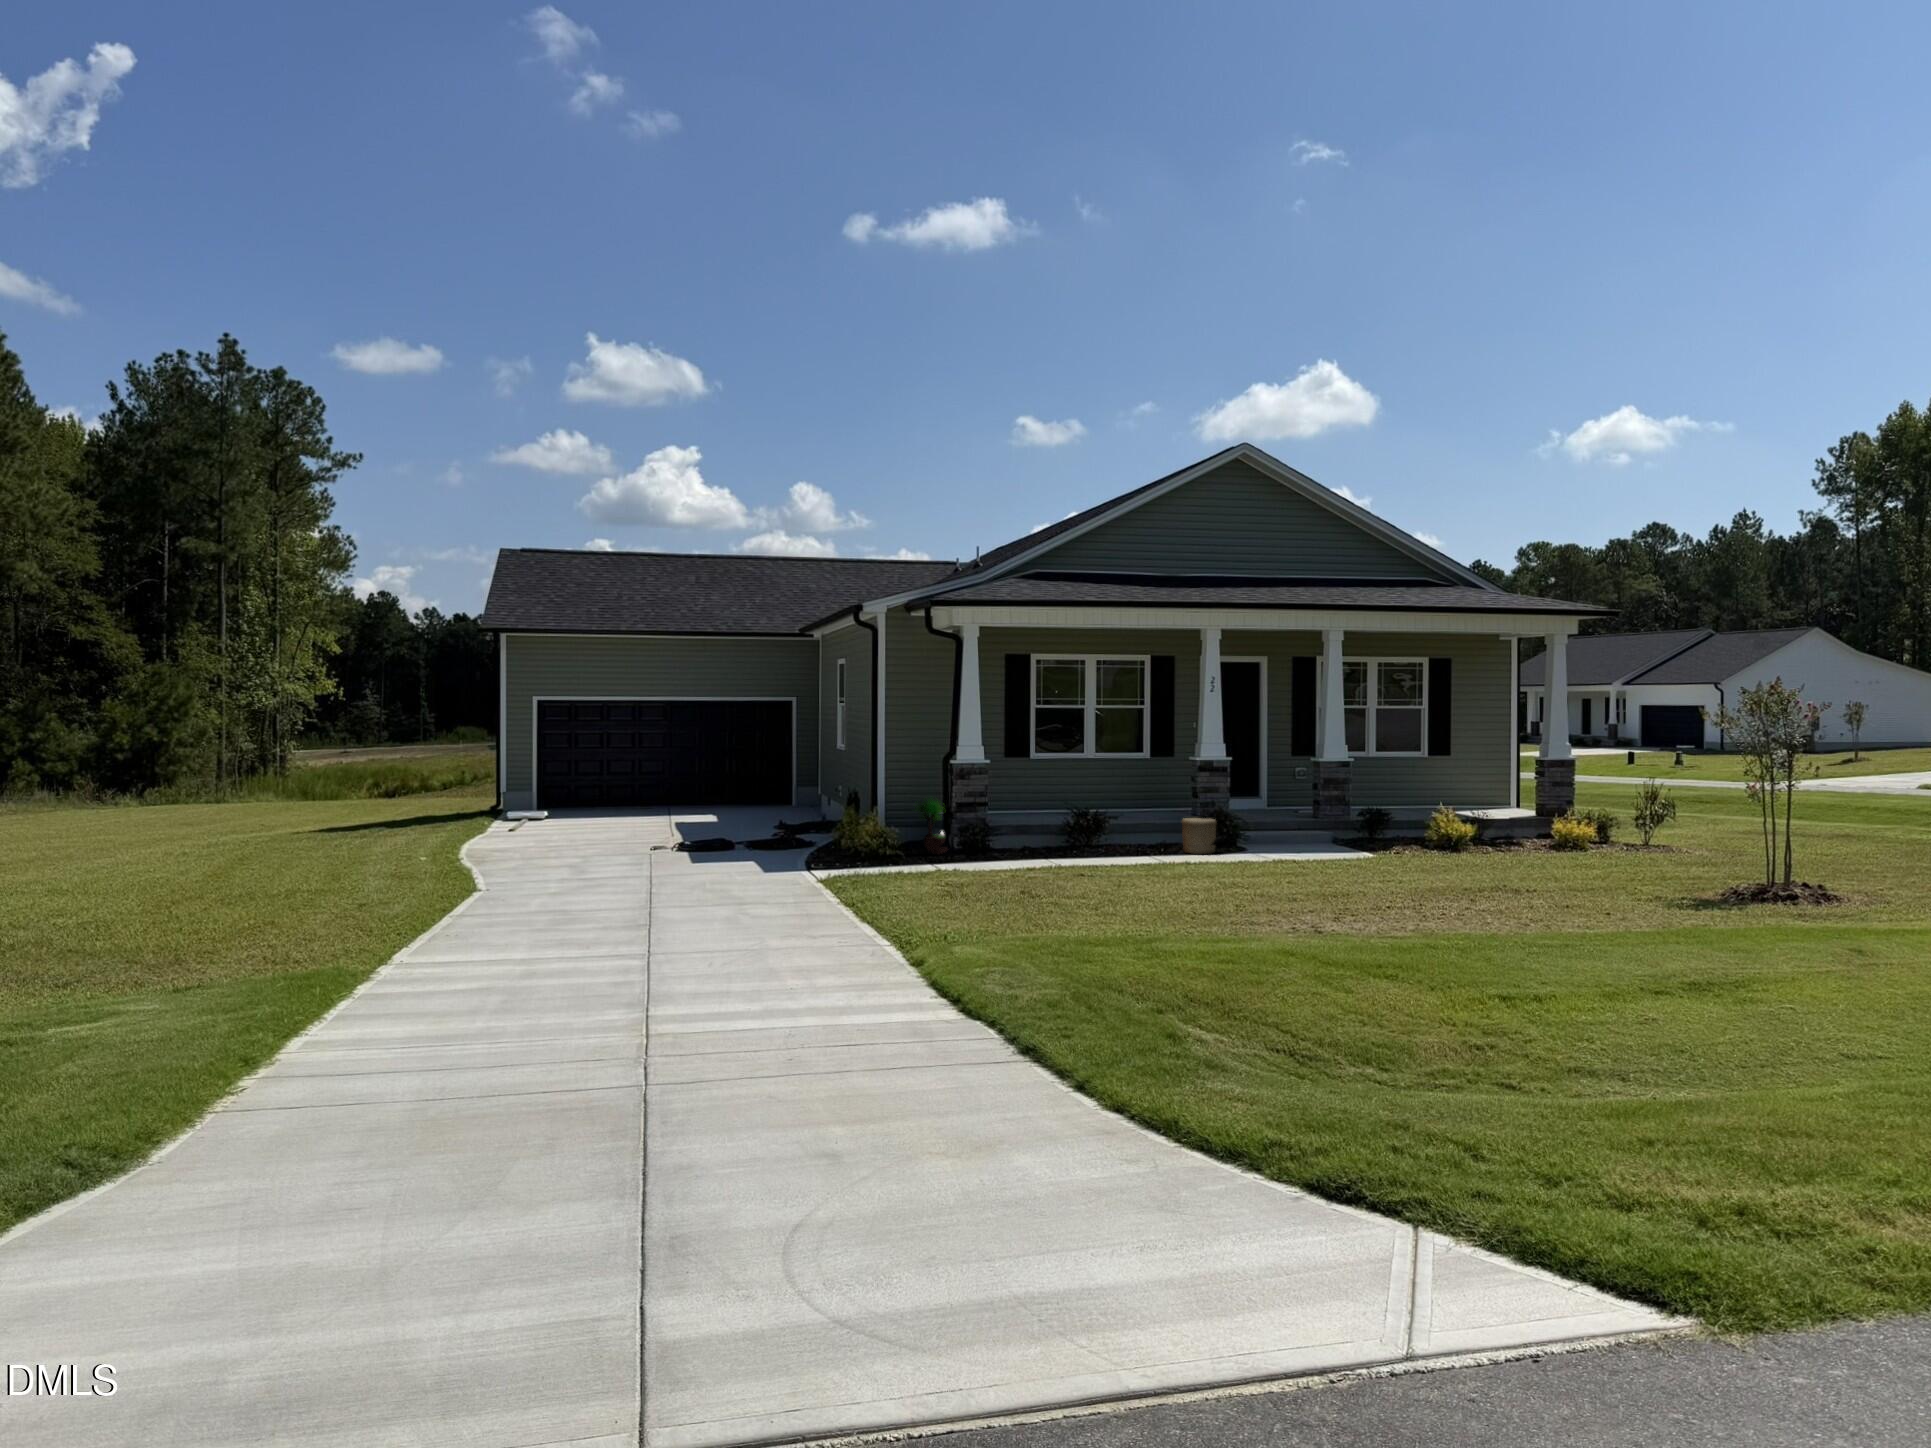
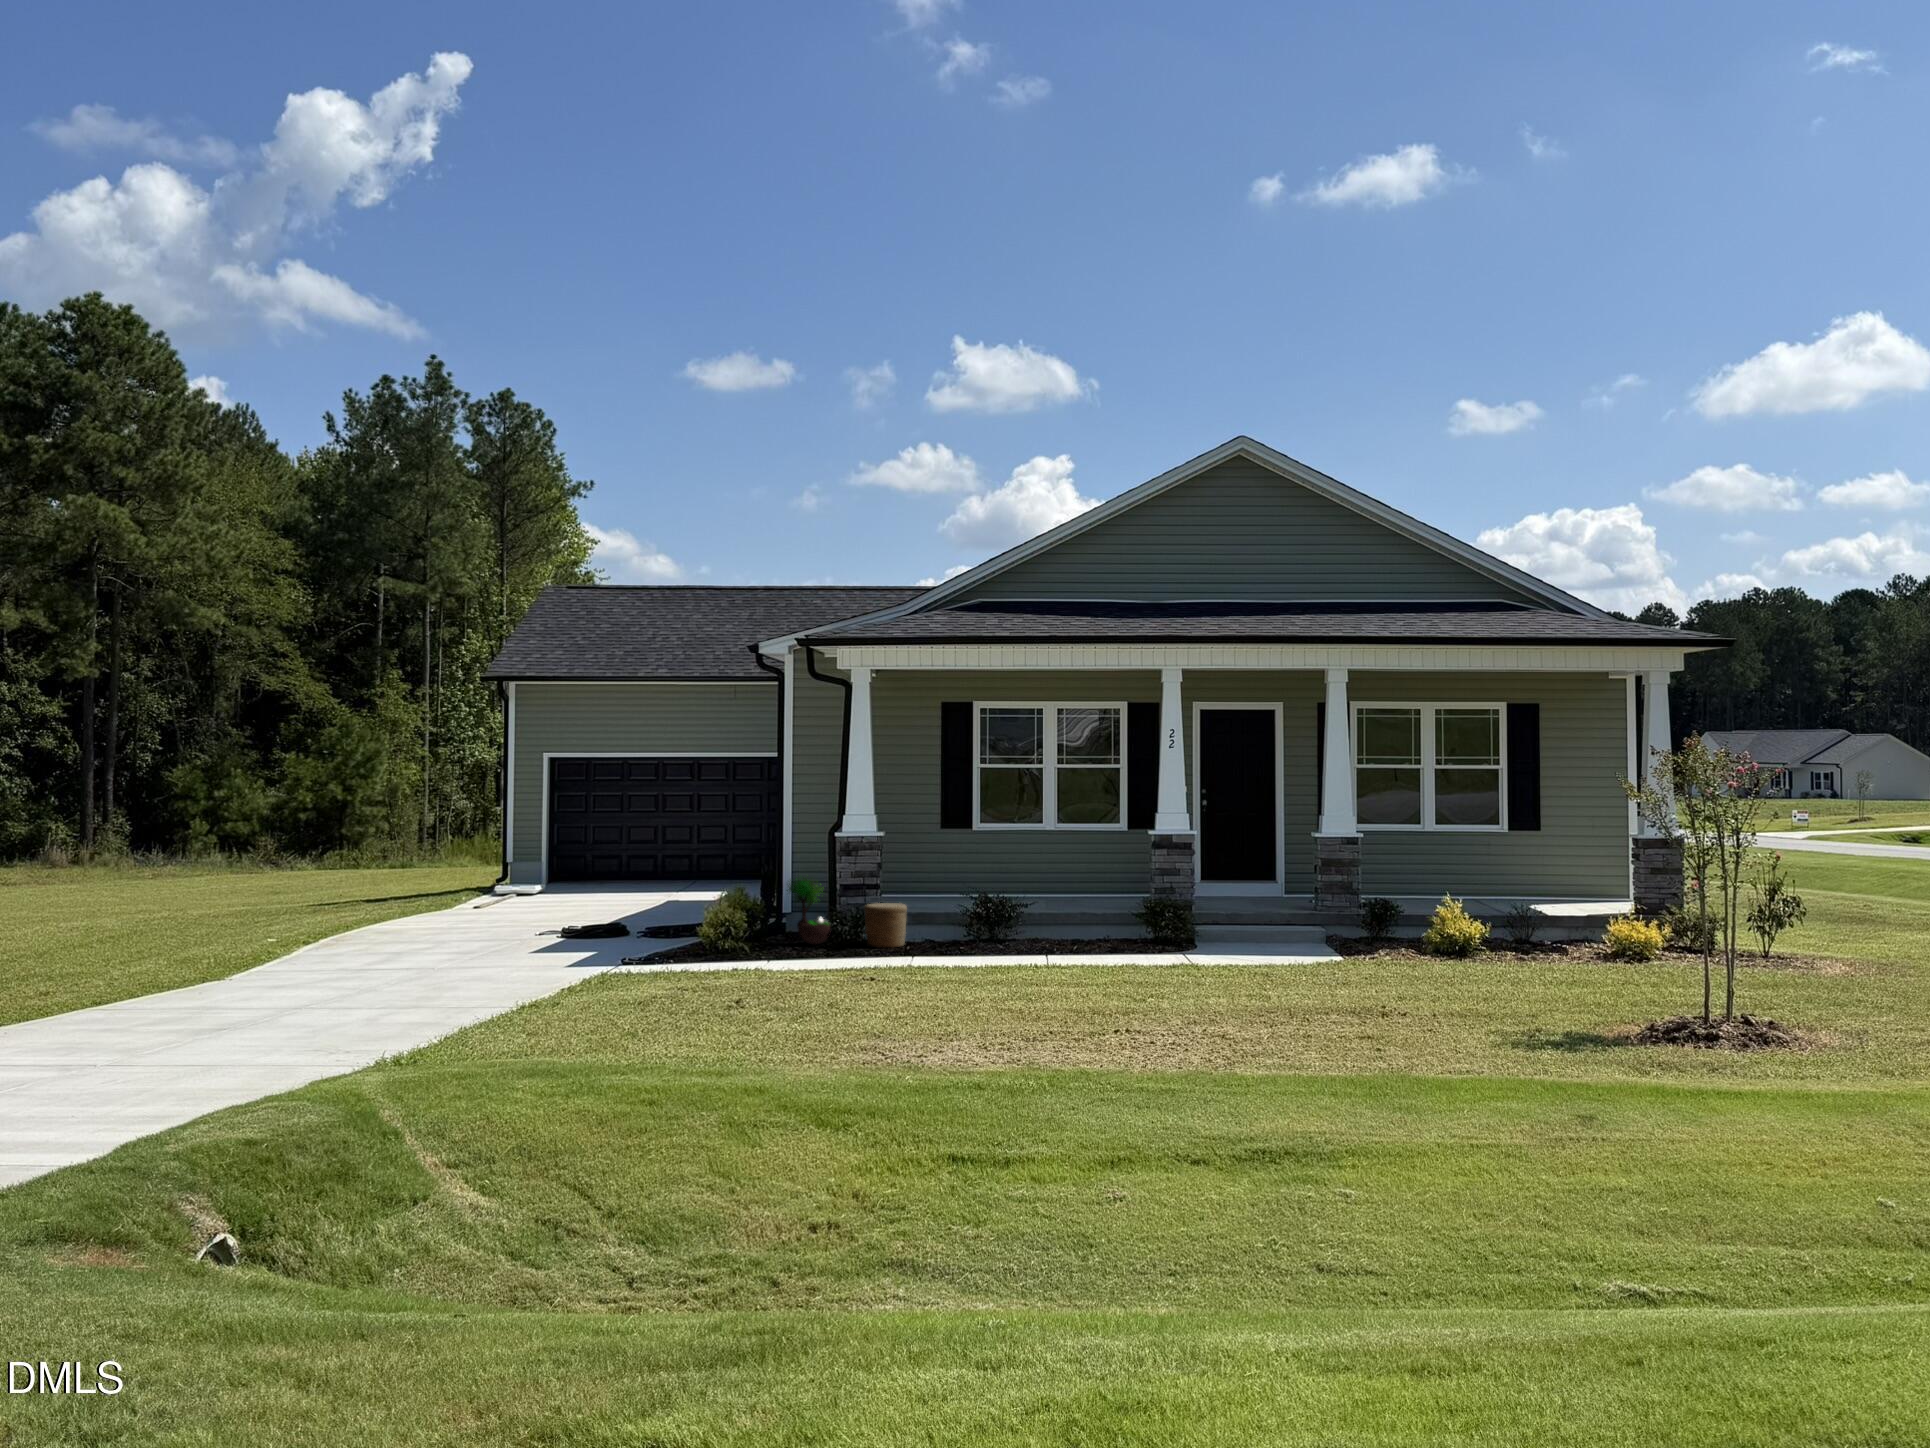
woven basket: present [1182,818,1216,854] -> present [864,903,907,948]

